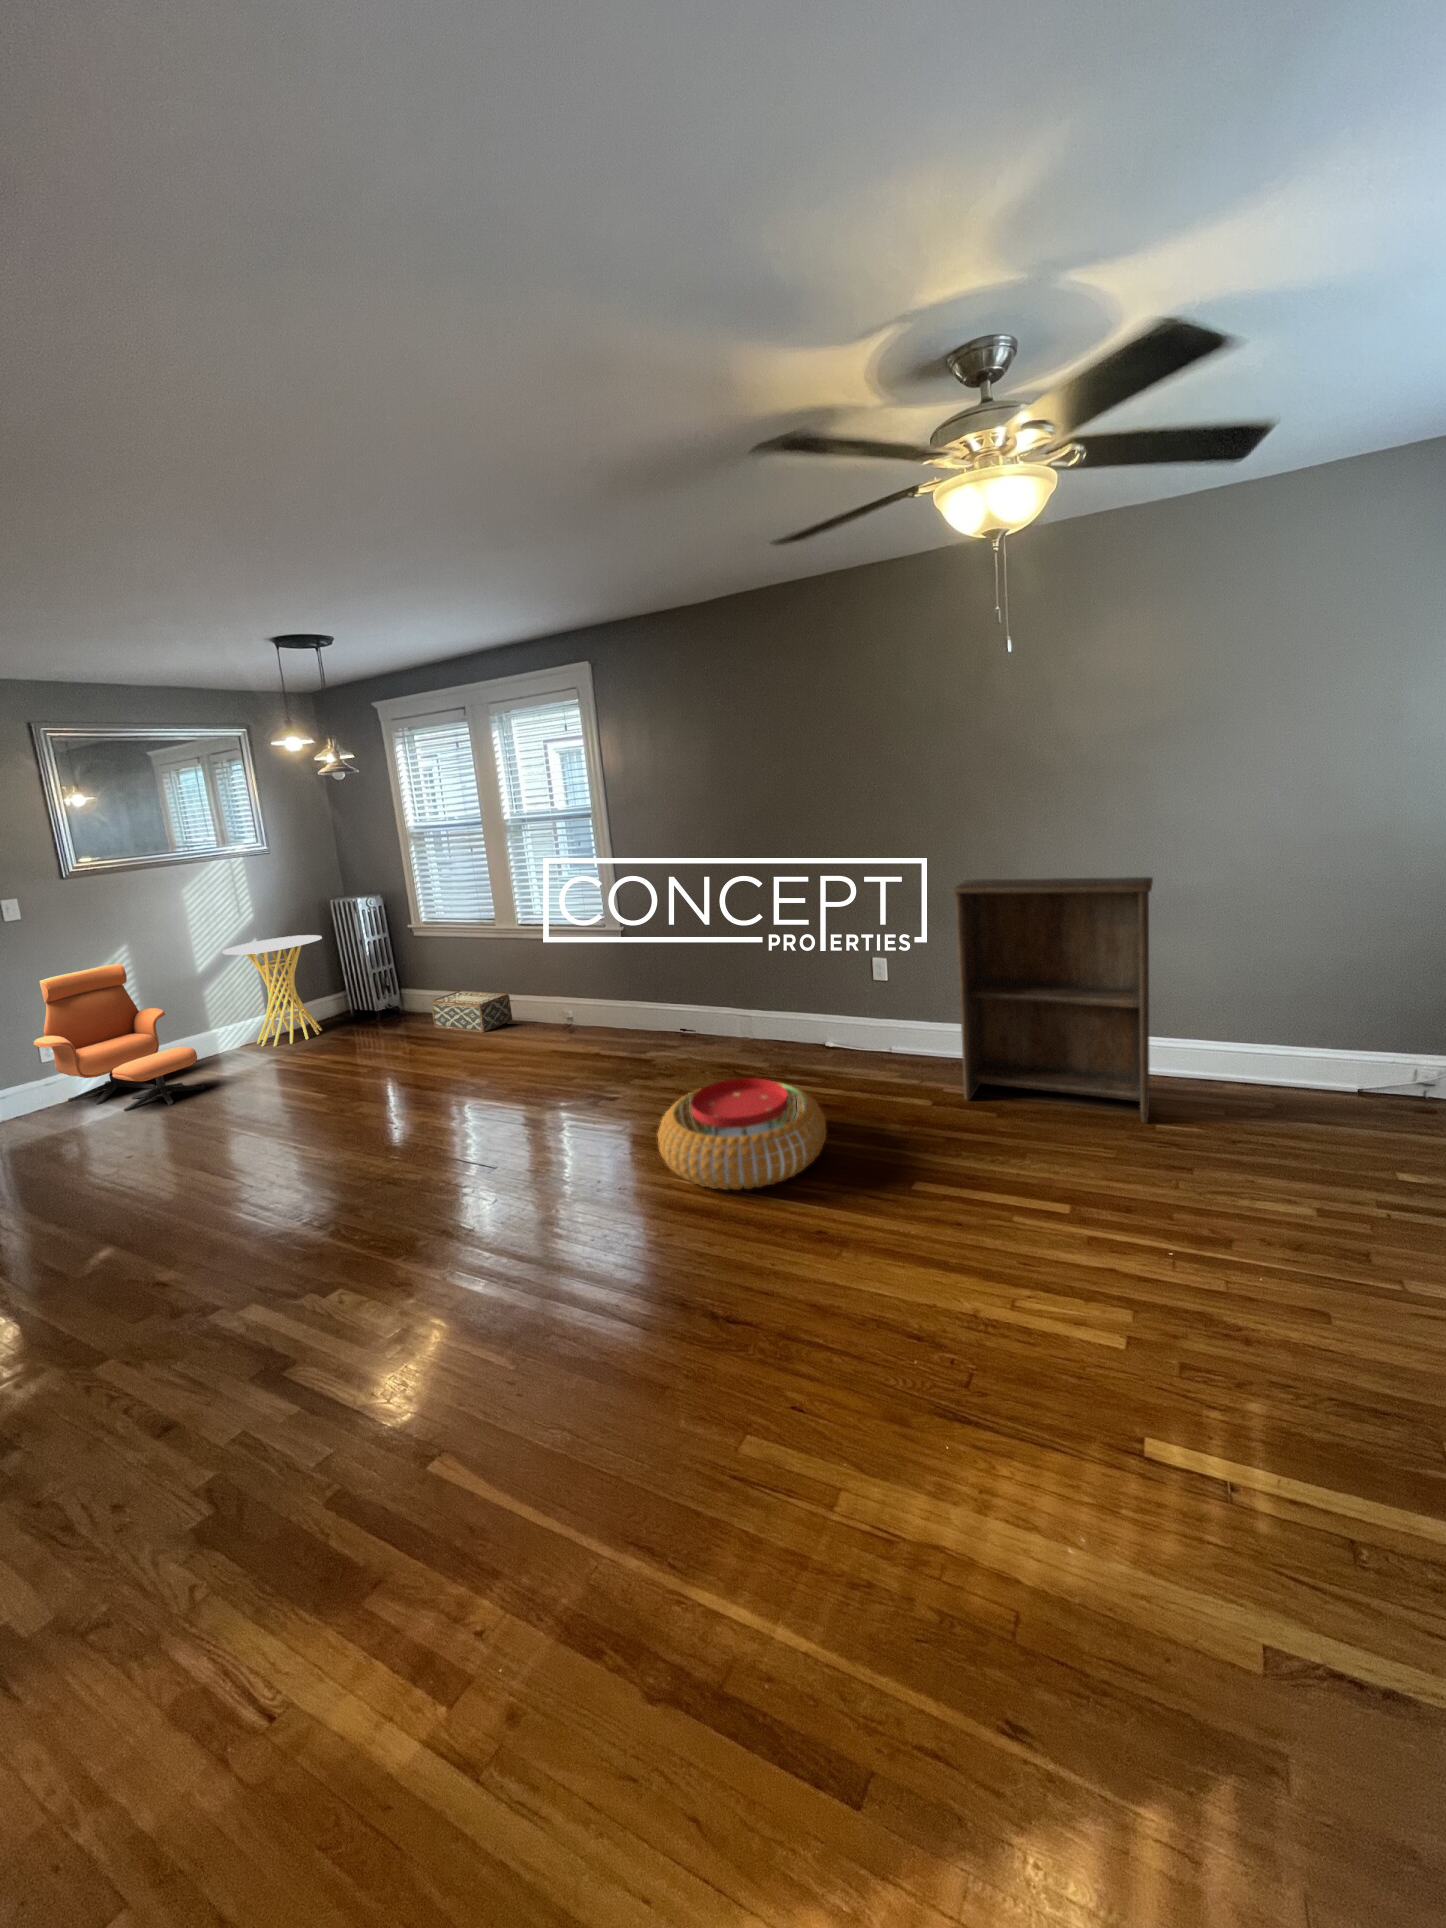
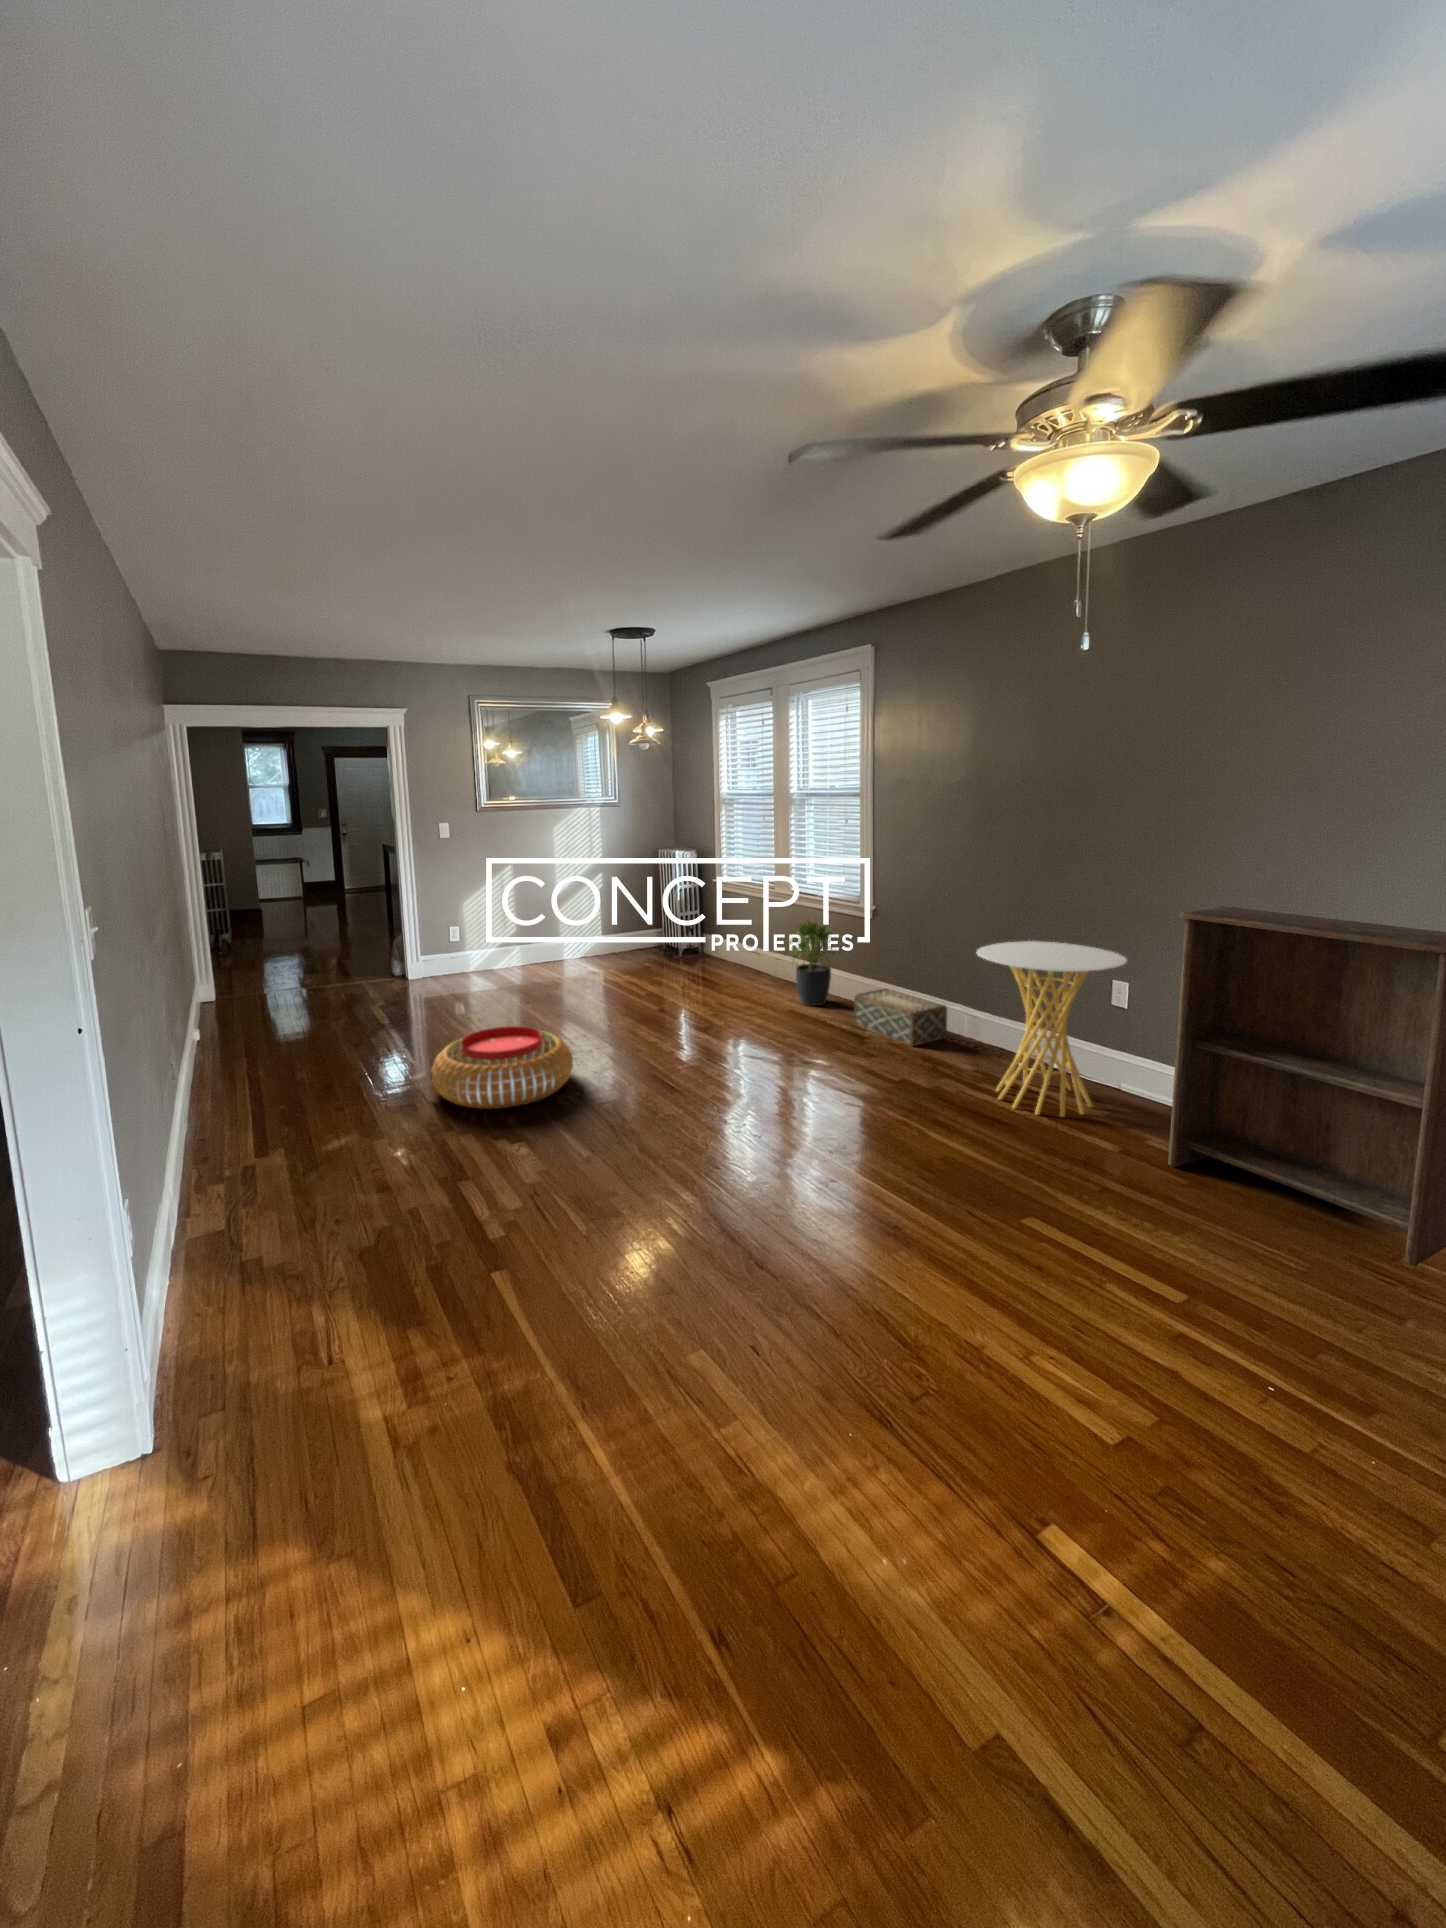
side table: present [222,935,322,1046] -> present [977,941,1127,1117]
potted plant: none [536,948,597,1040] -> present [789,921,840,1006]
lounge chair: present [34,964,205,1111] -> none [451,879,540,987]
woven basket: present [431,991,512,1032] -> present [854,988,947,1046]
pouf: present [657,1078,826,1190] -> present [432,1026,573,1109]

